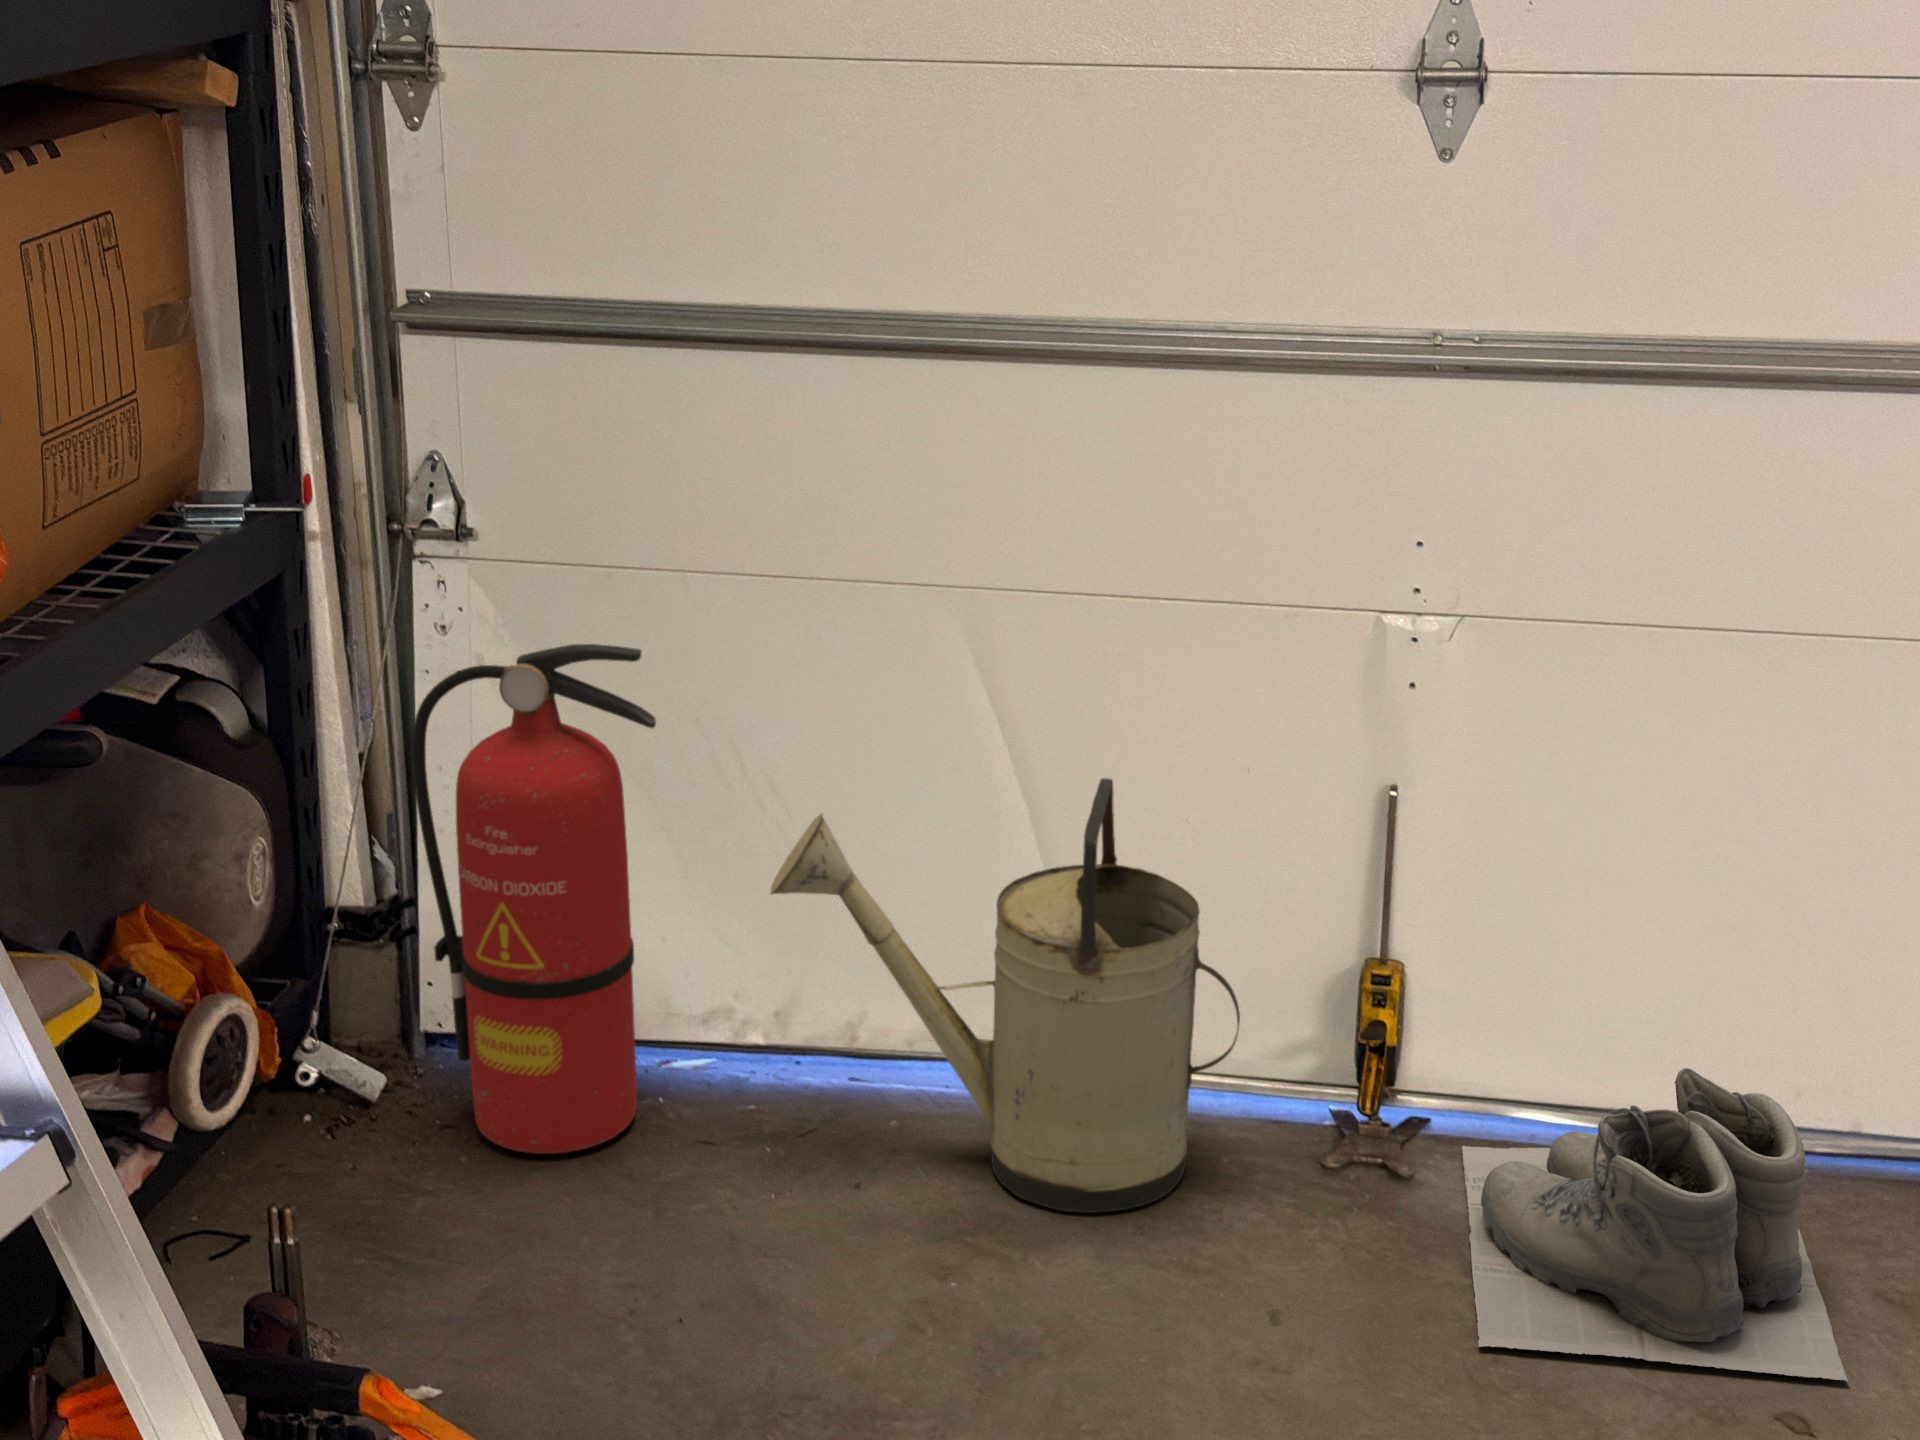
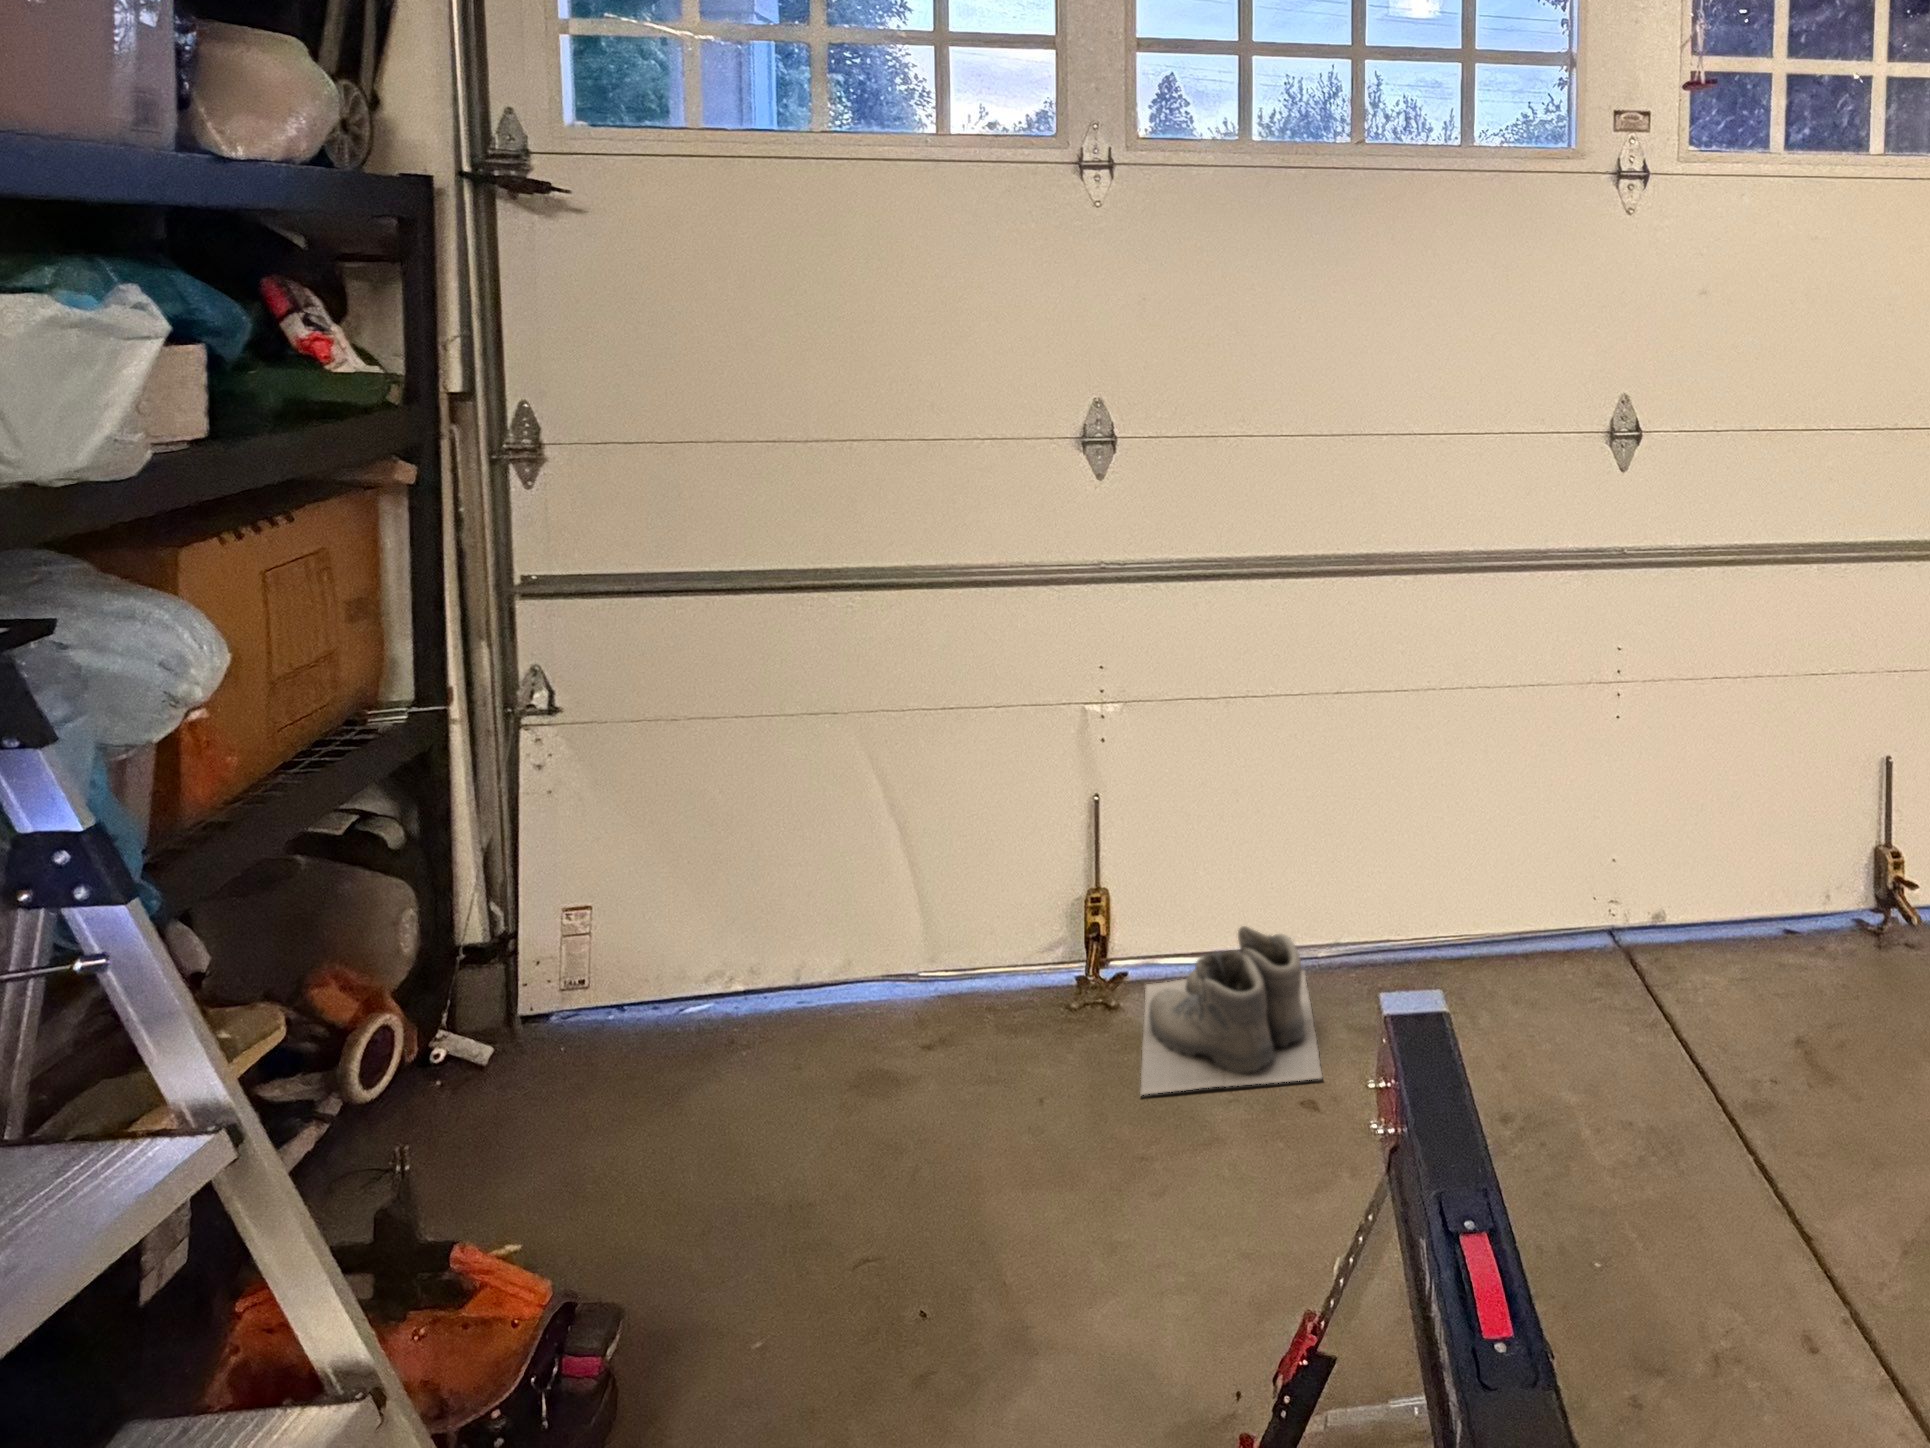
fire extinguisher: present [412,644,656,1154] -> none [516,770,673,1081]
watering can: present [770,778,1240,1213] -> none [743,810,1017,1060]

